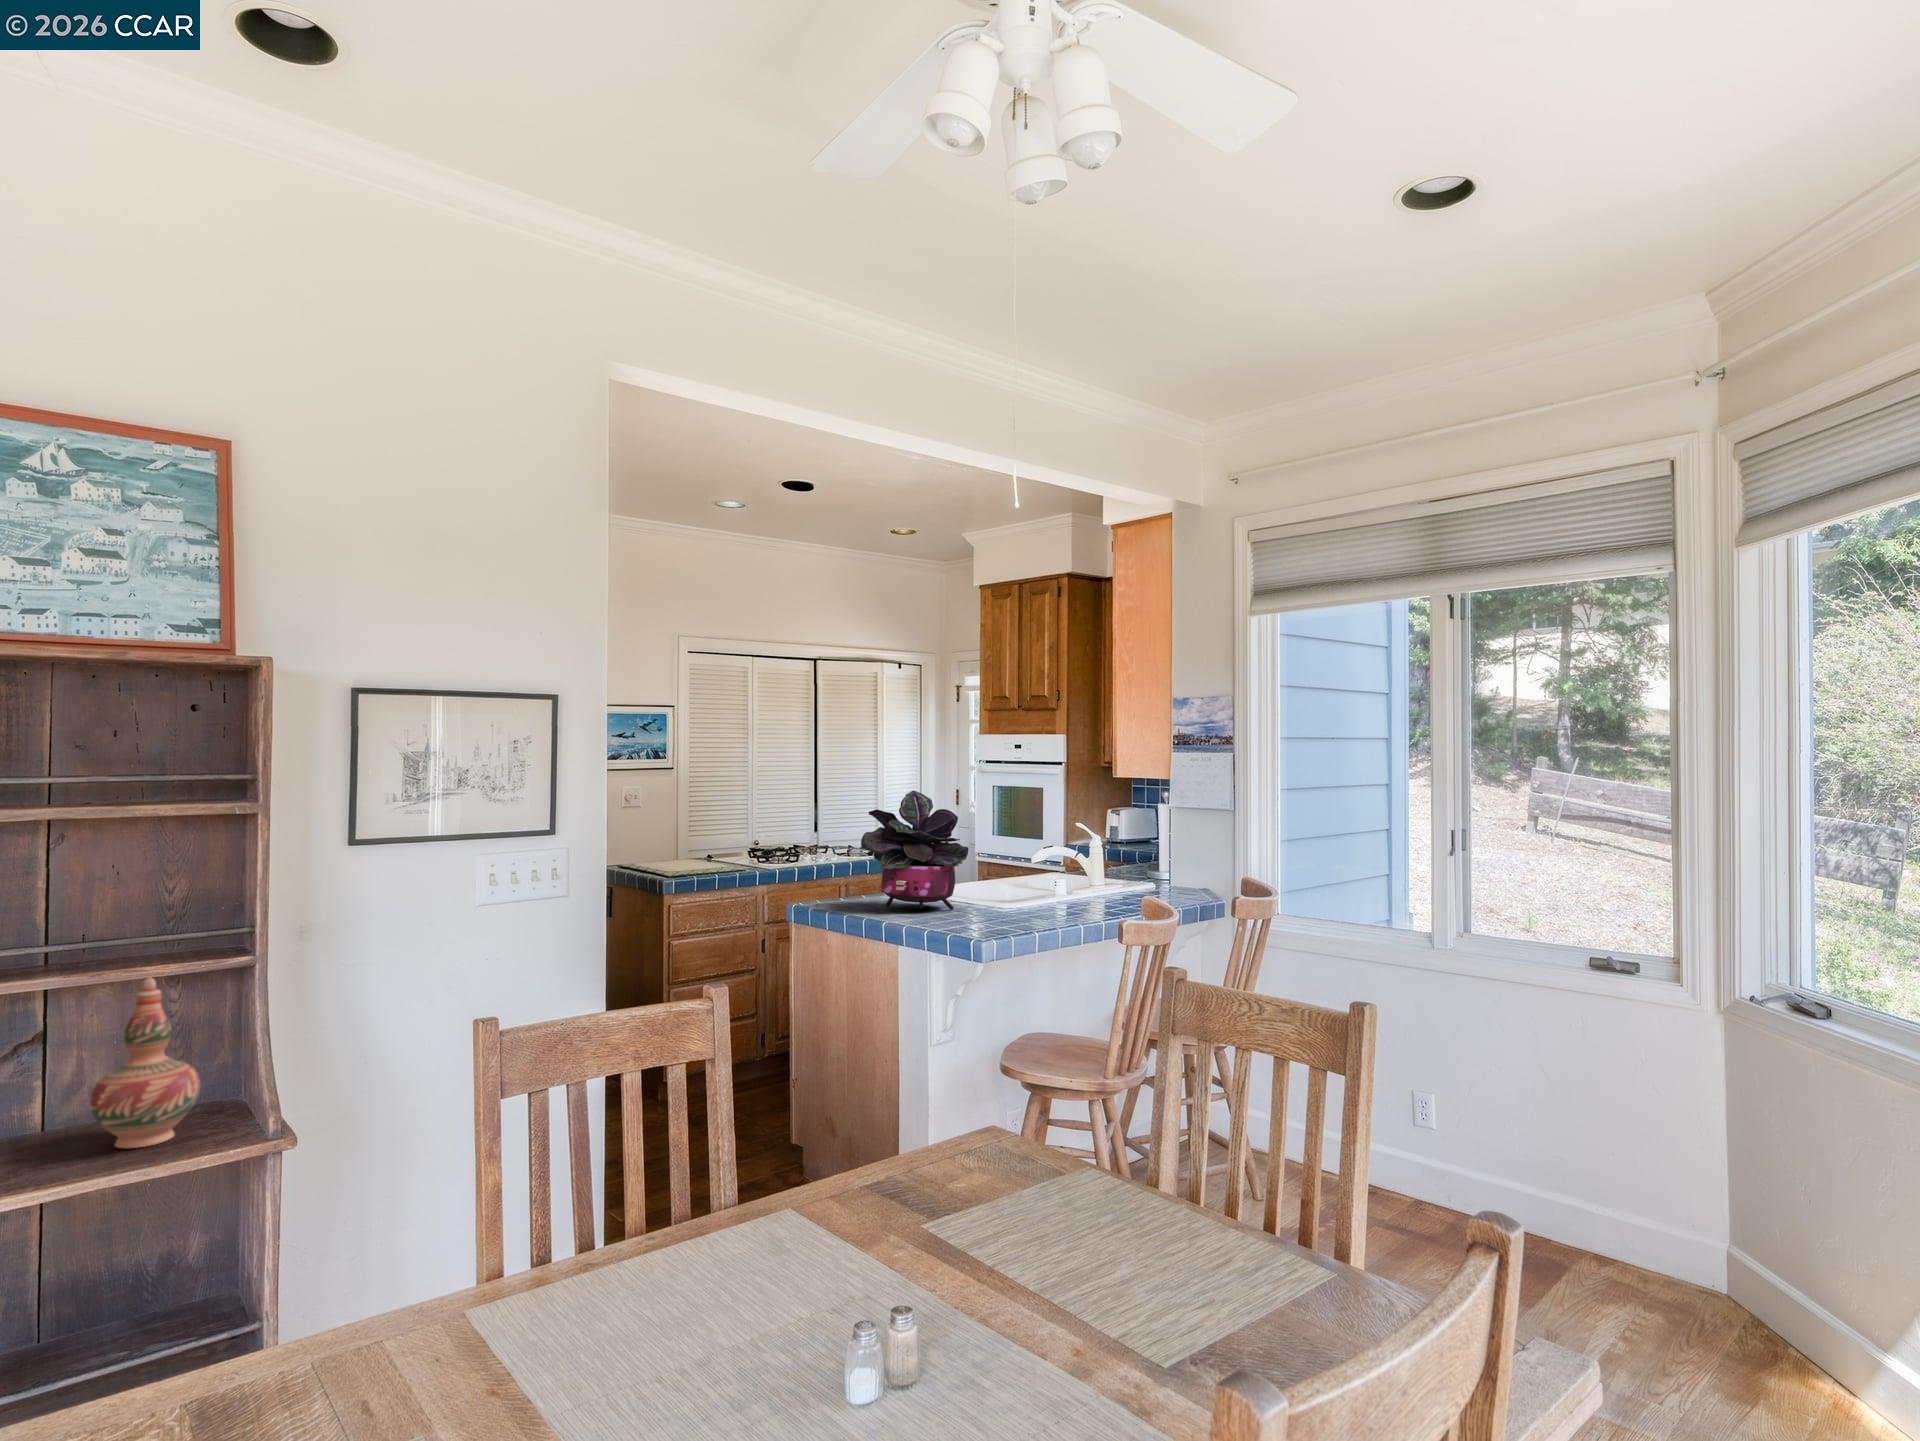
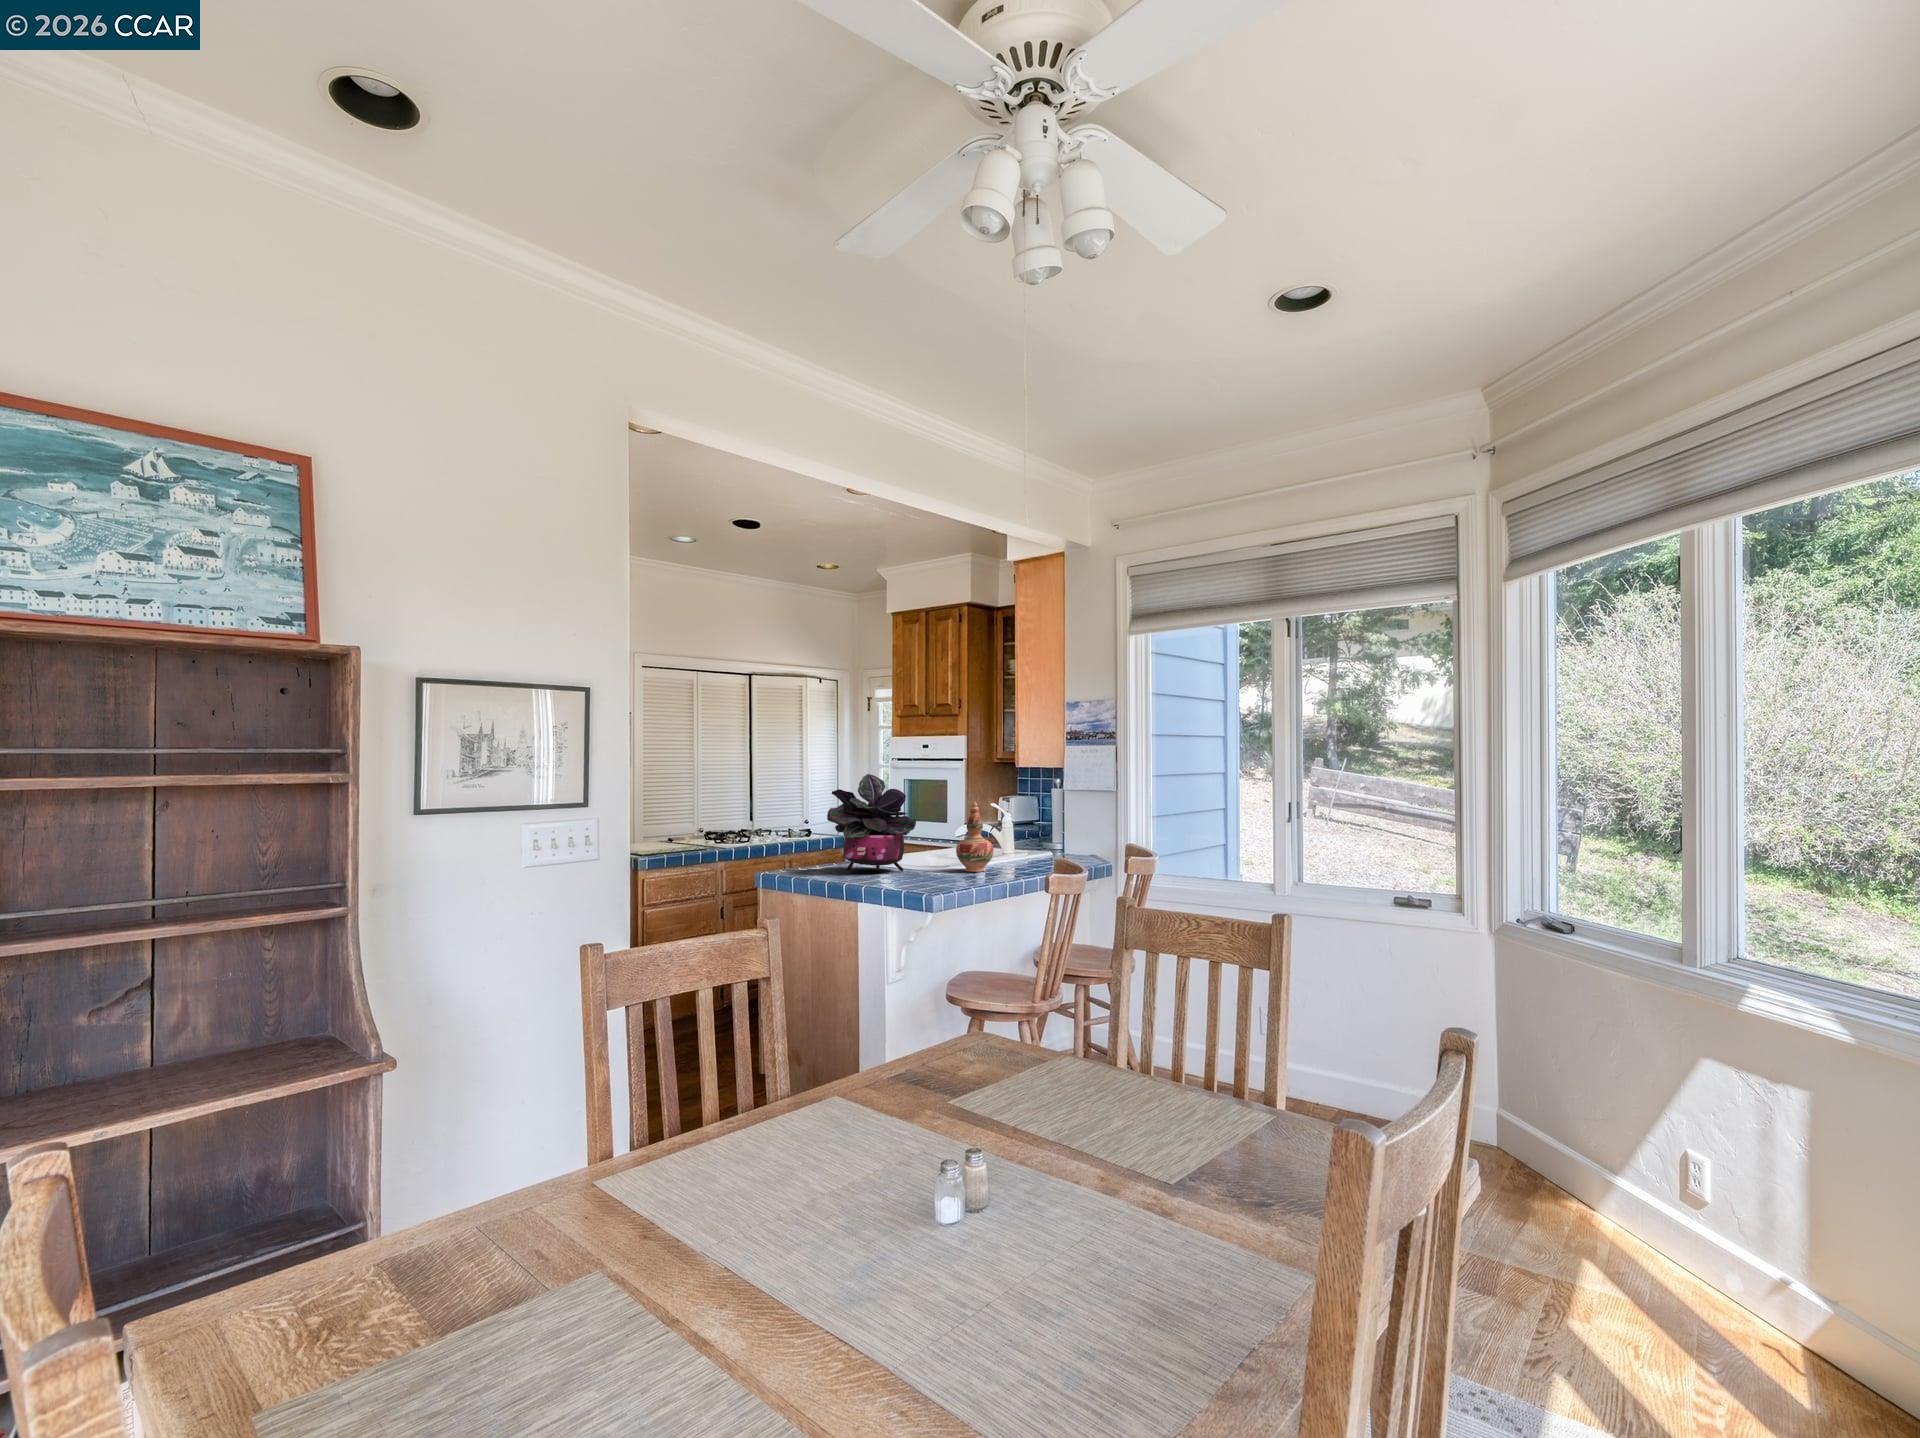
decorative vase: present [90,977,200,1148] -> present [956,801,994,872]

